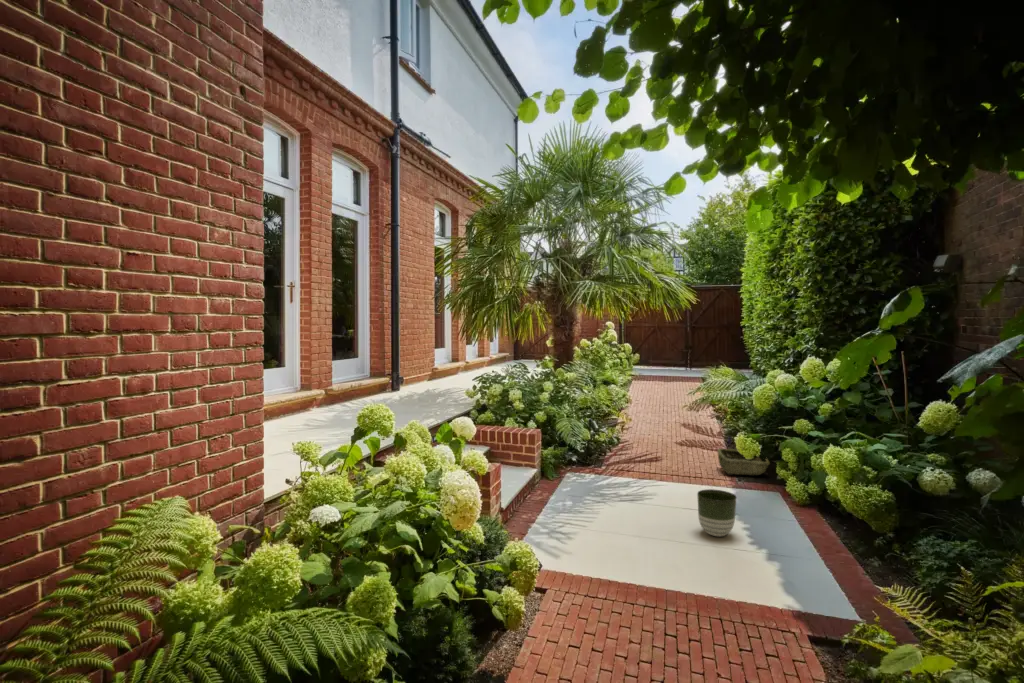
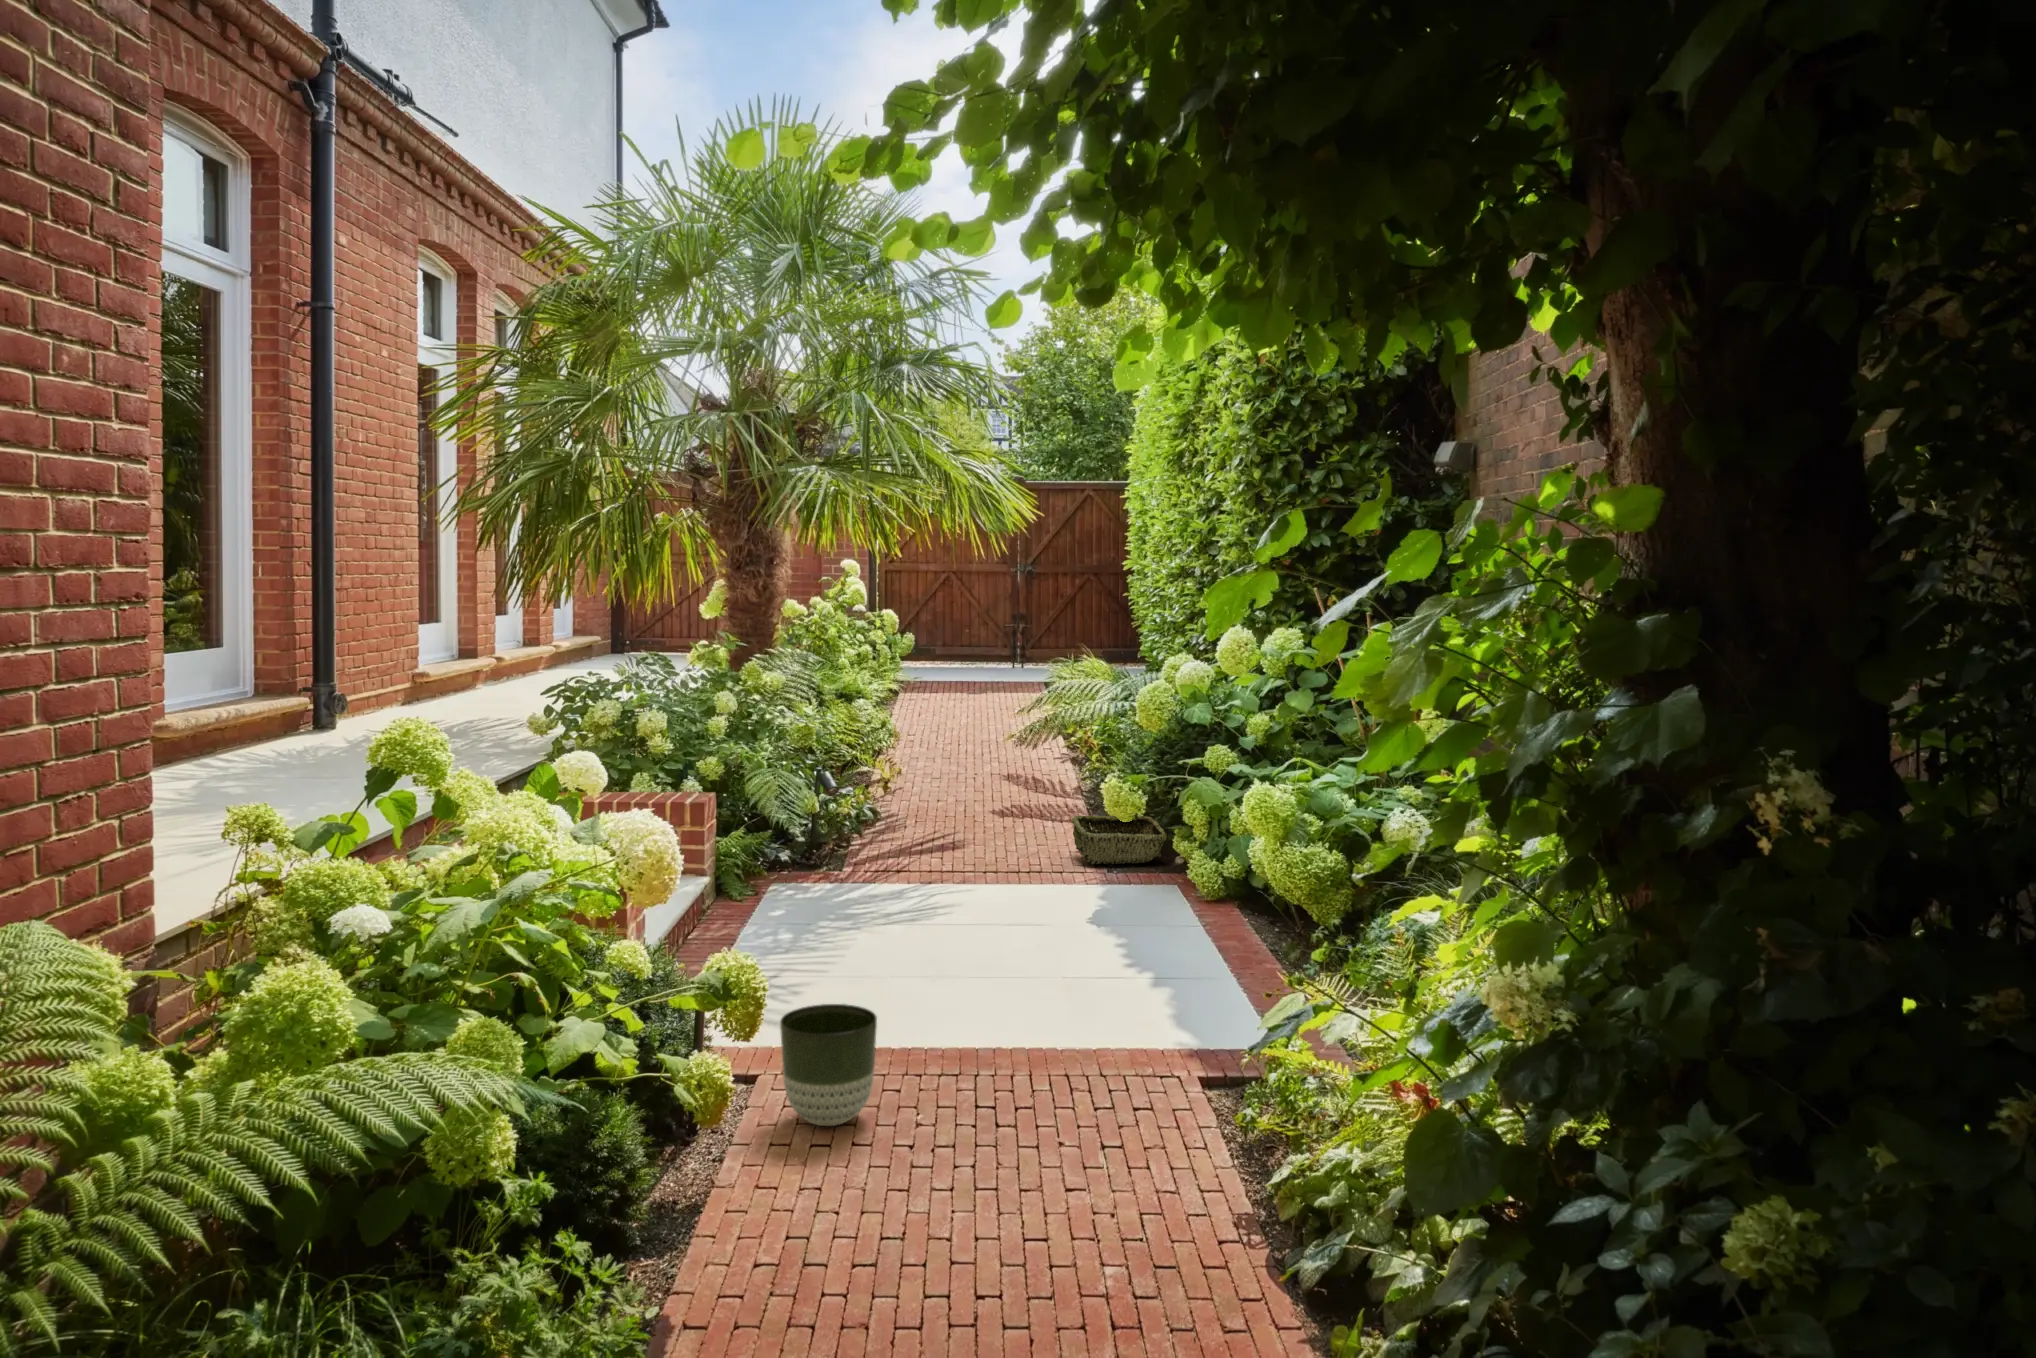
planter: present [697,489,736,536] -> present [780,1004,877,1126]

